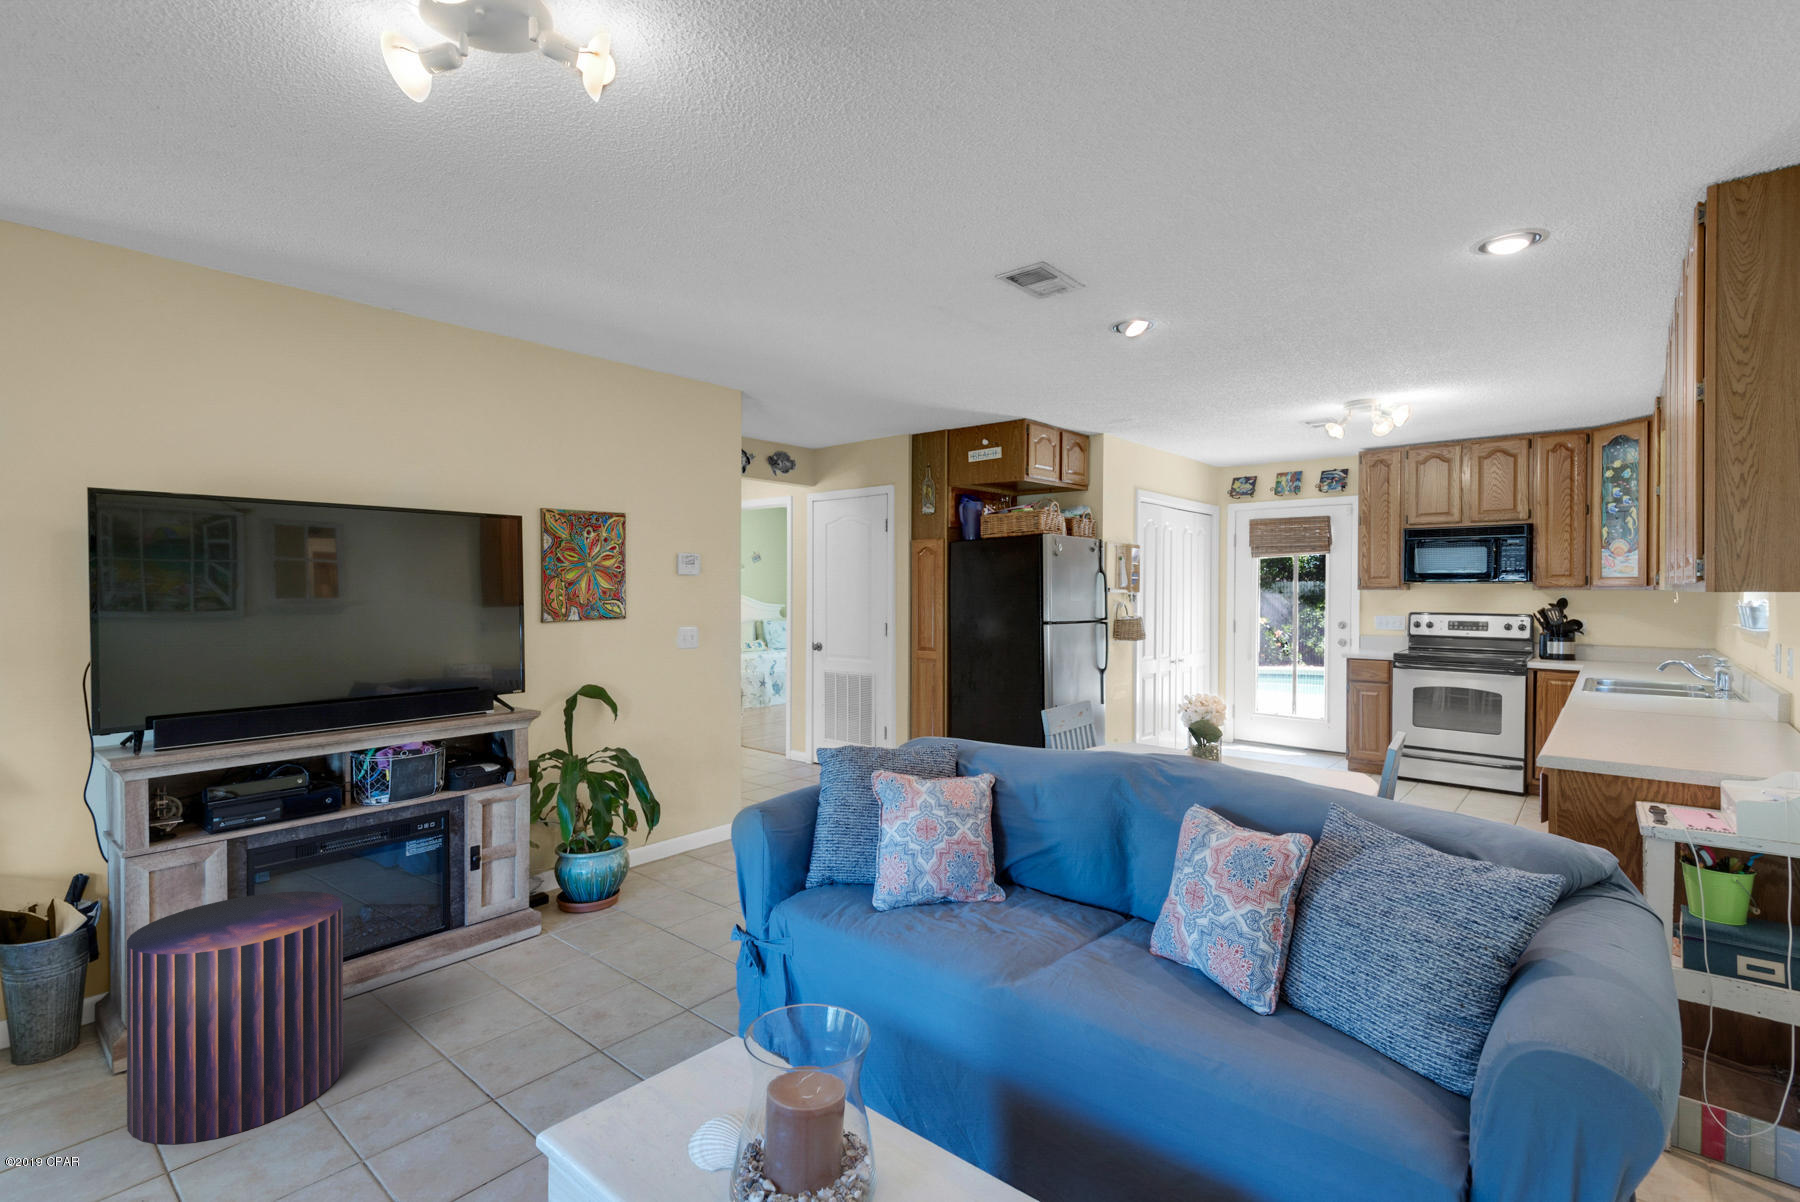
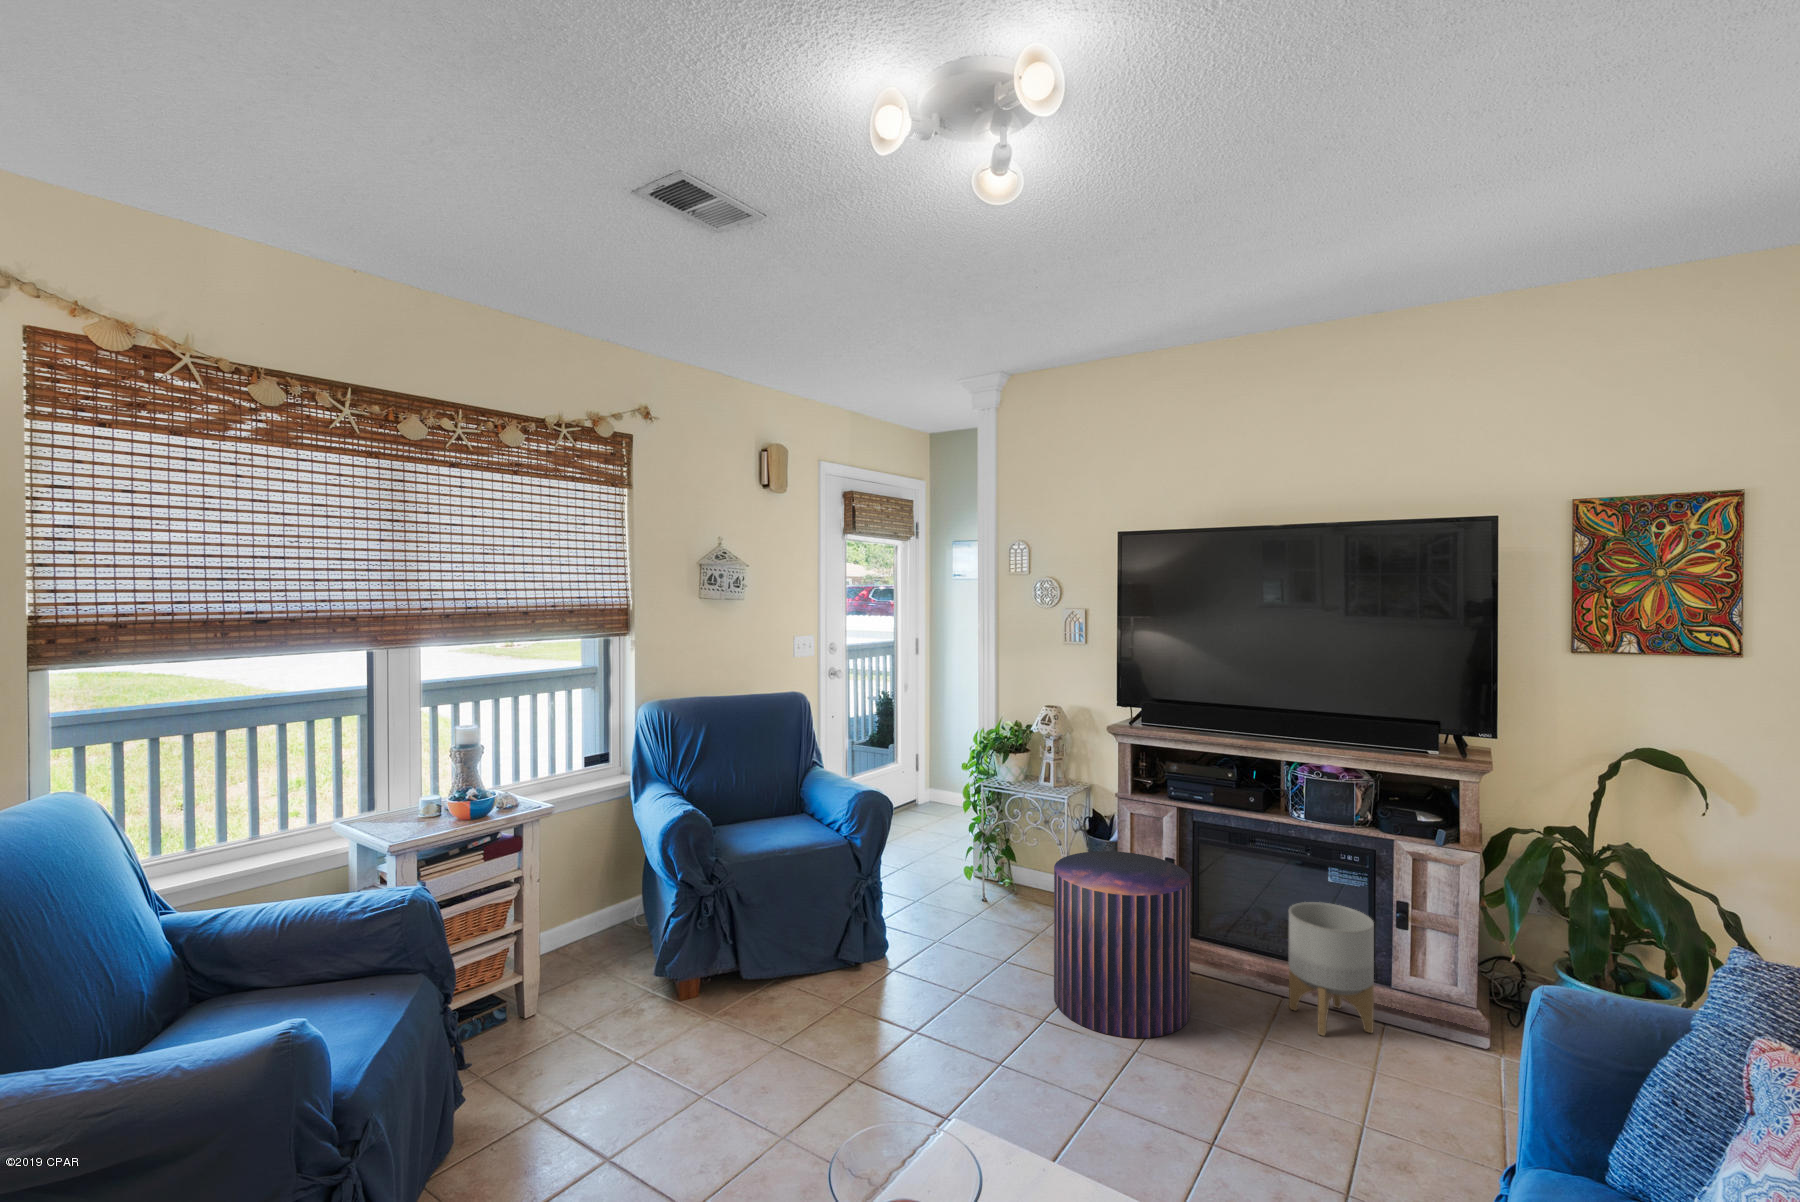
planter: none [394,870,477,995] -> present [1289,902,1374,1036]

